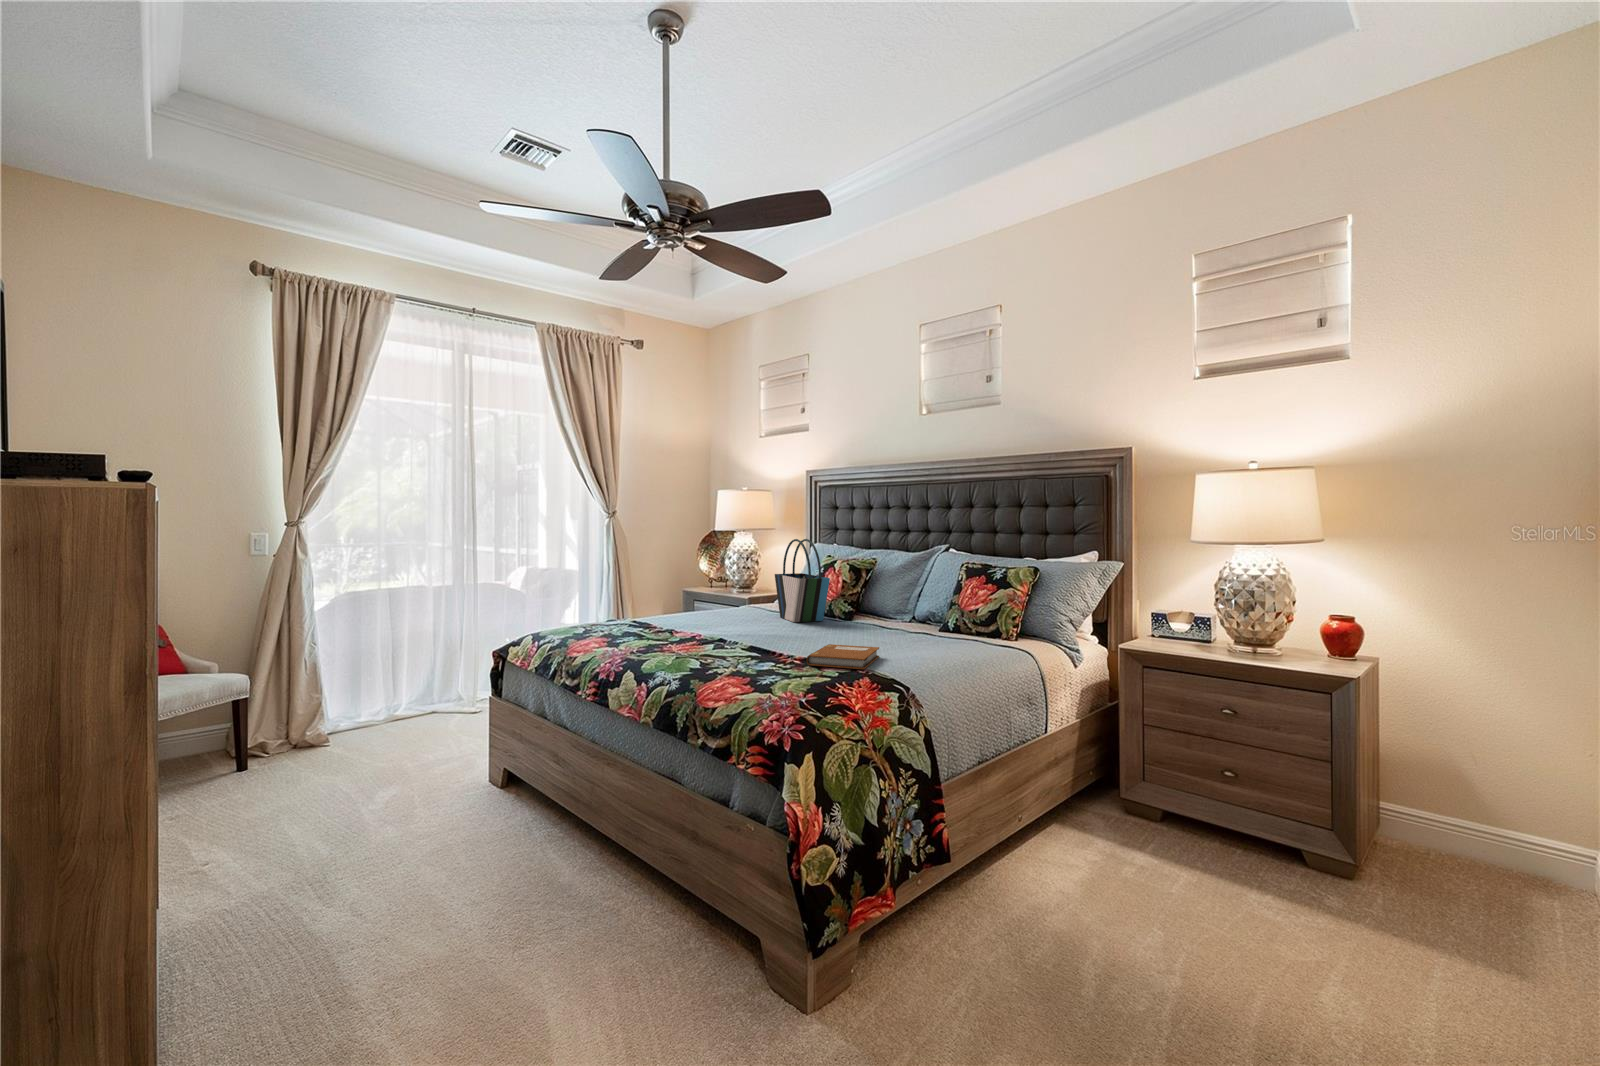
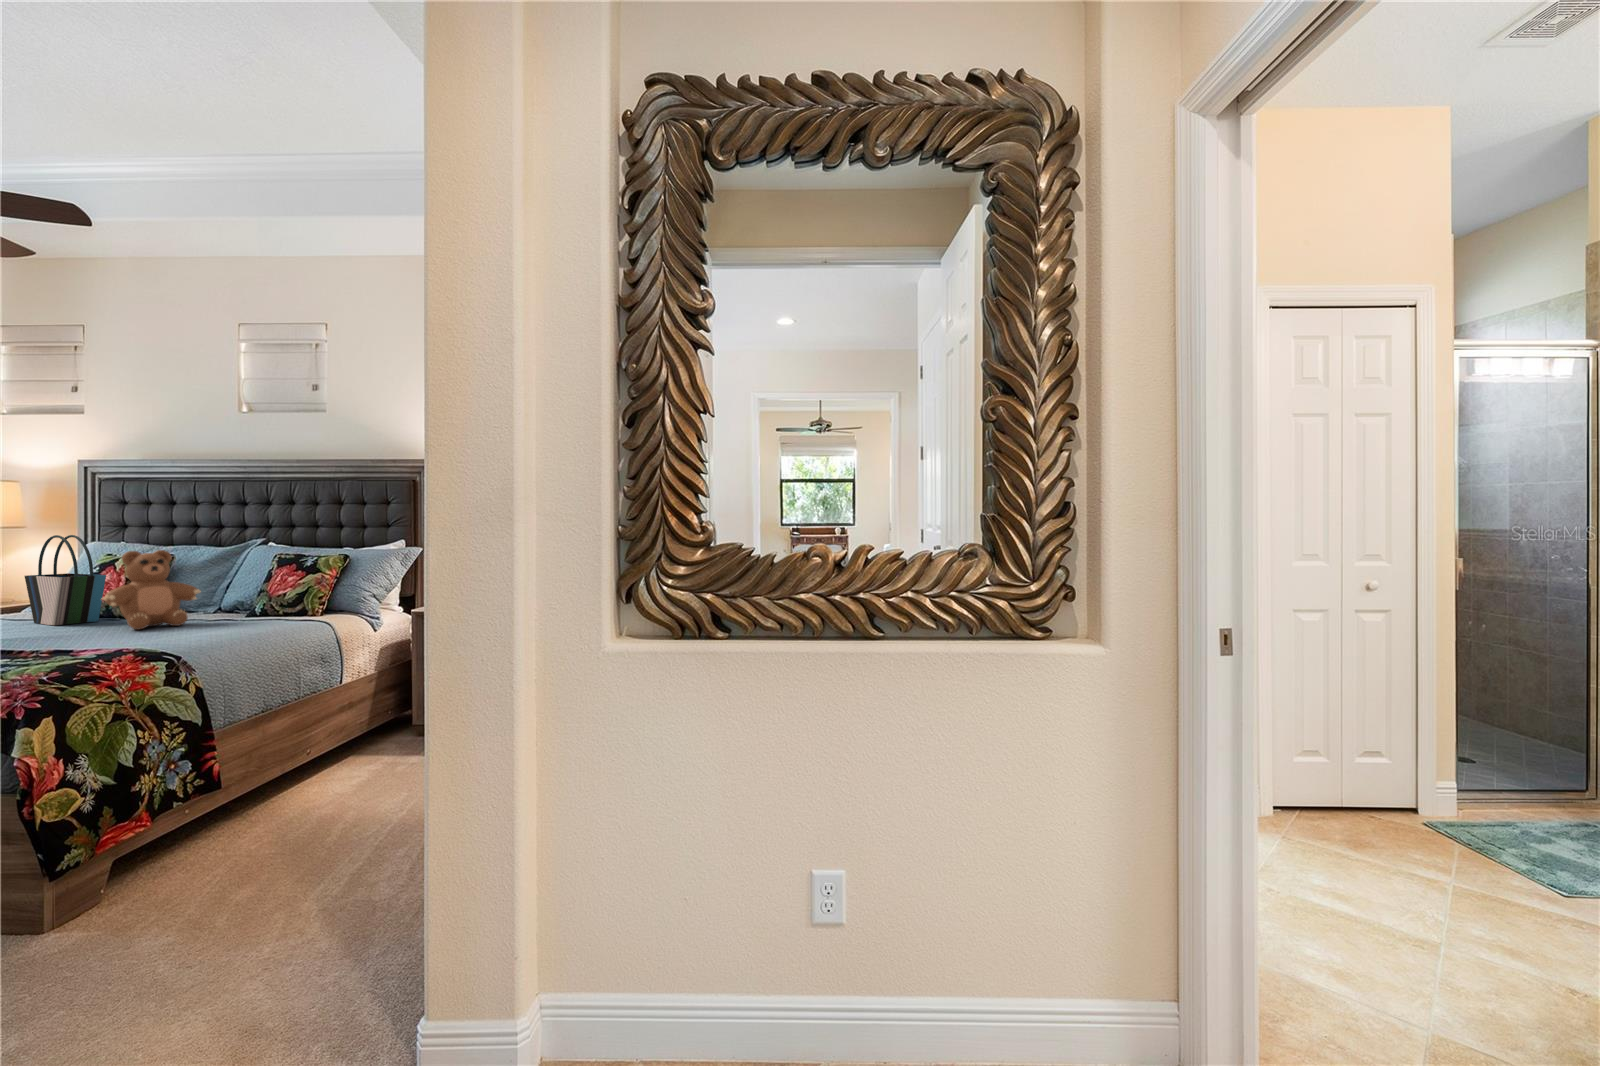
teddy bear: none [829,556,906,637] -> present [102,550,201,629]
notebook: present [806,644,879,669] -> none [59,632,158,654]

